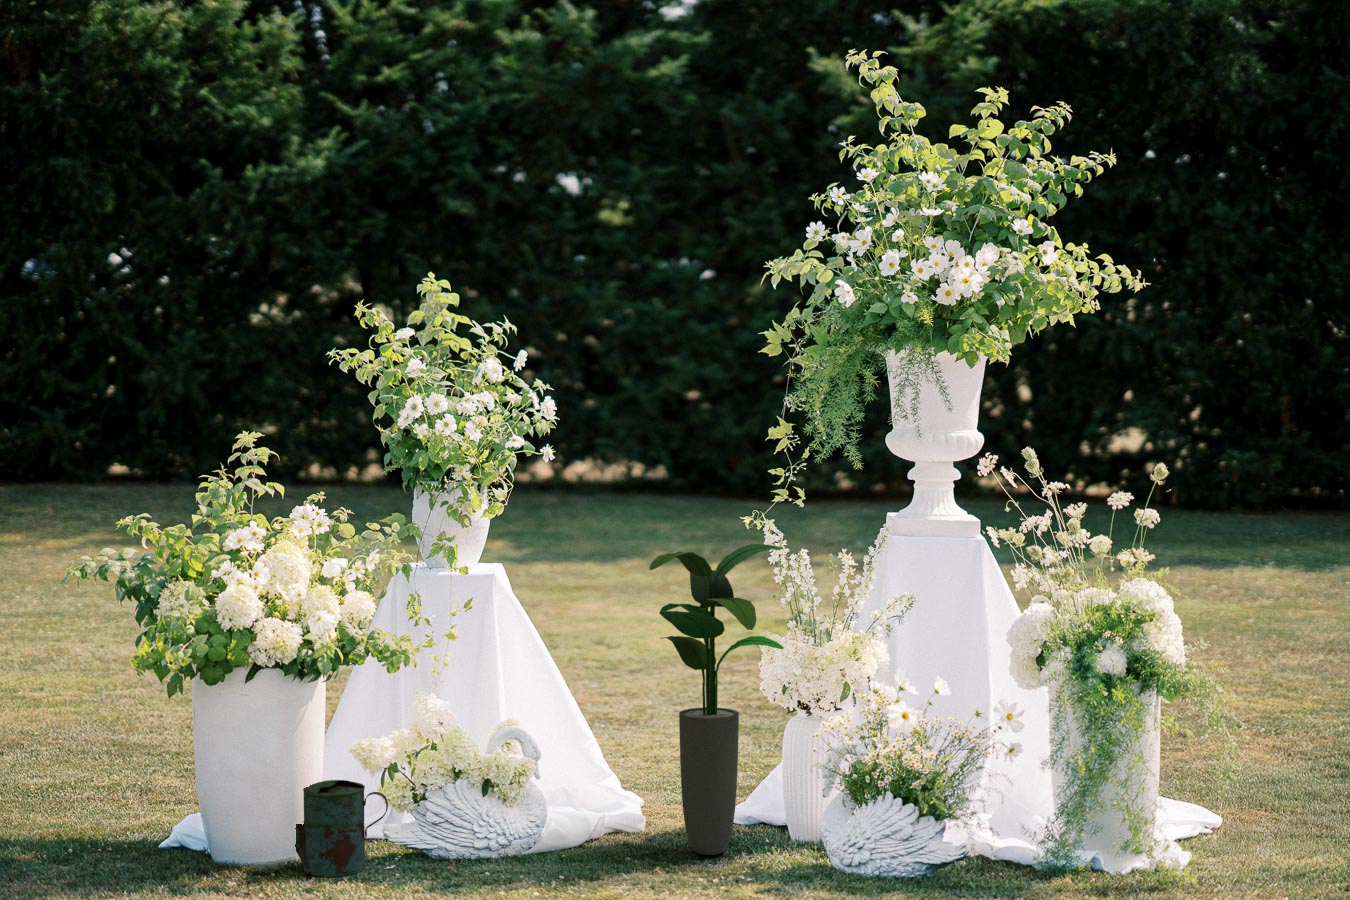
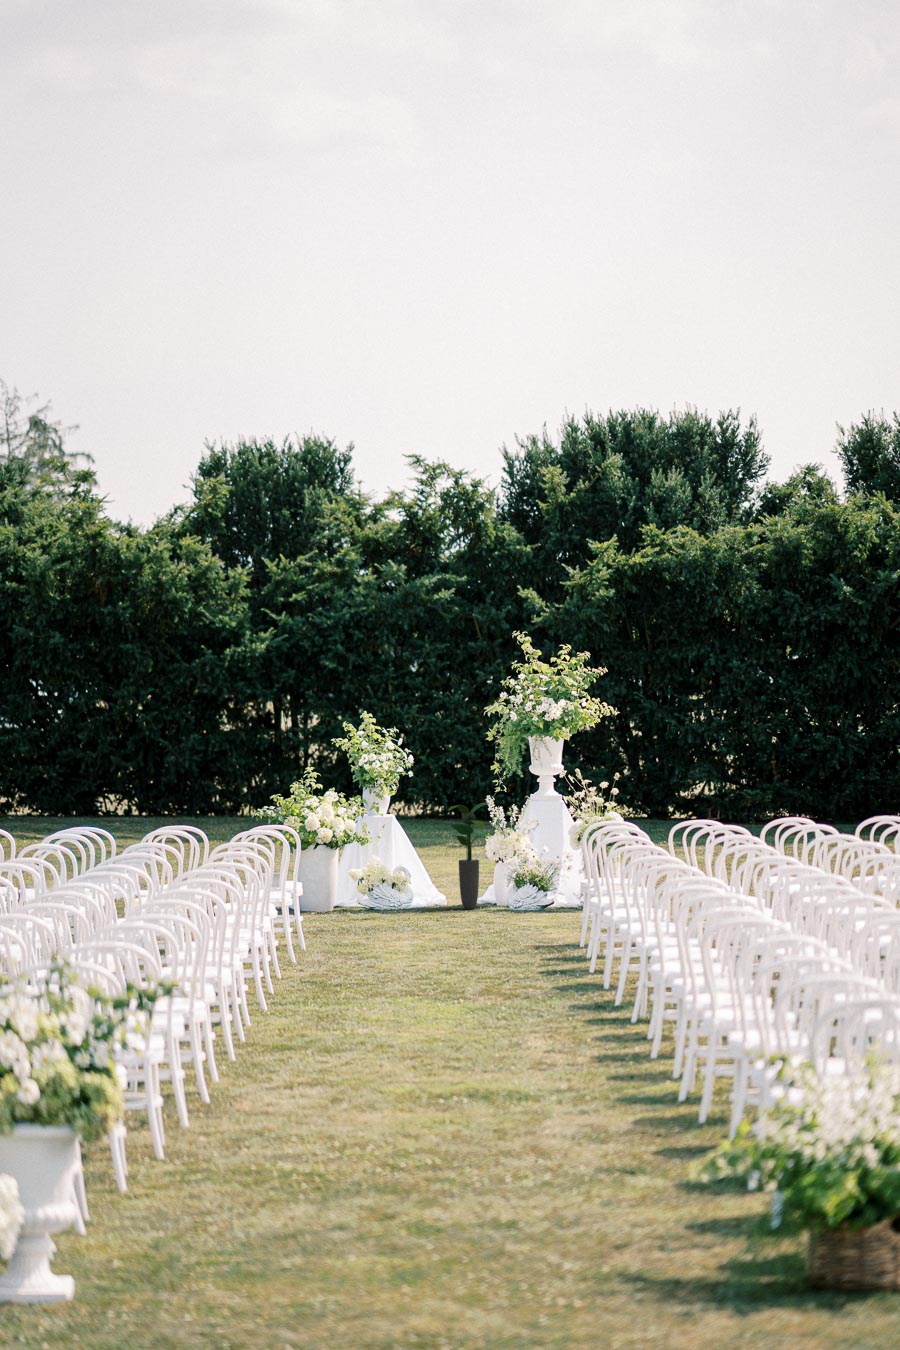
watering can: present [295,780,388,877] -> none [313,881,361,915]

